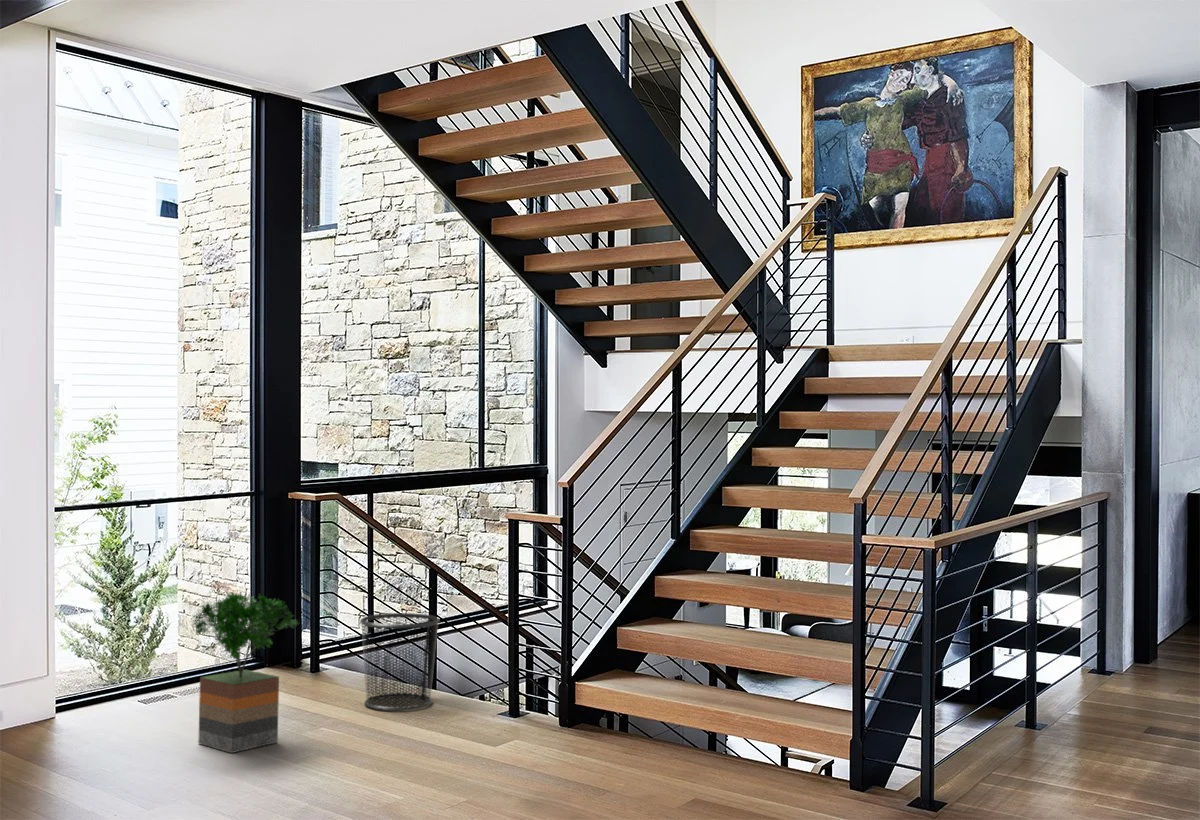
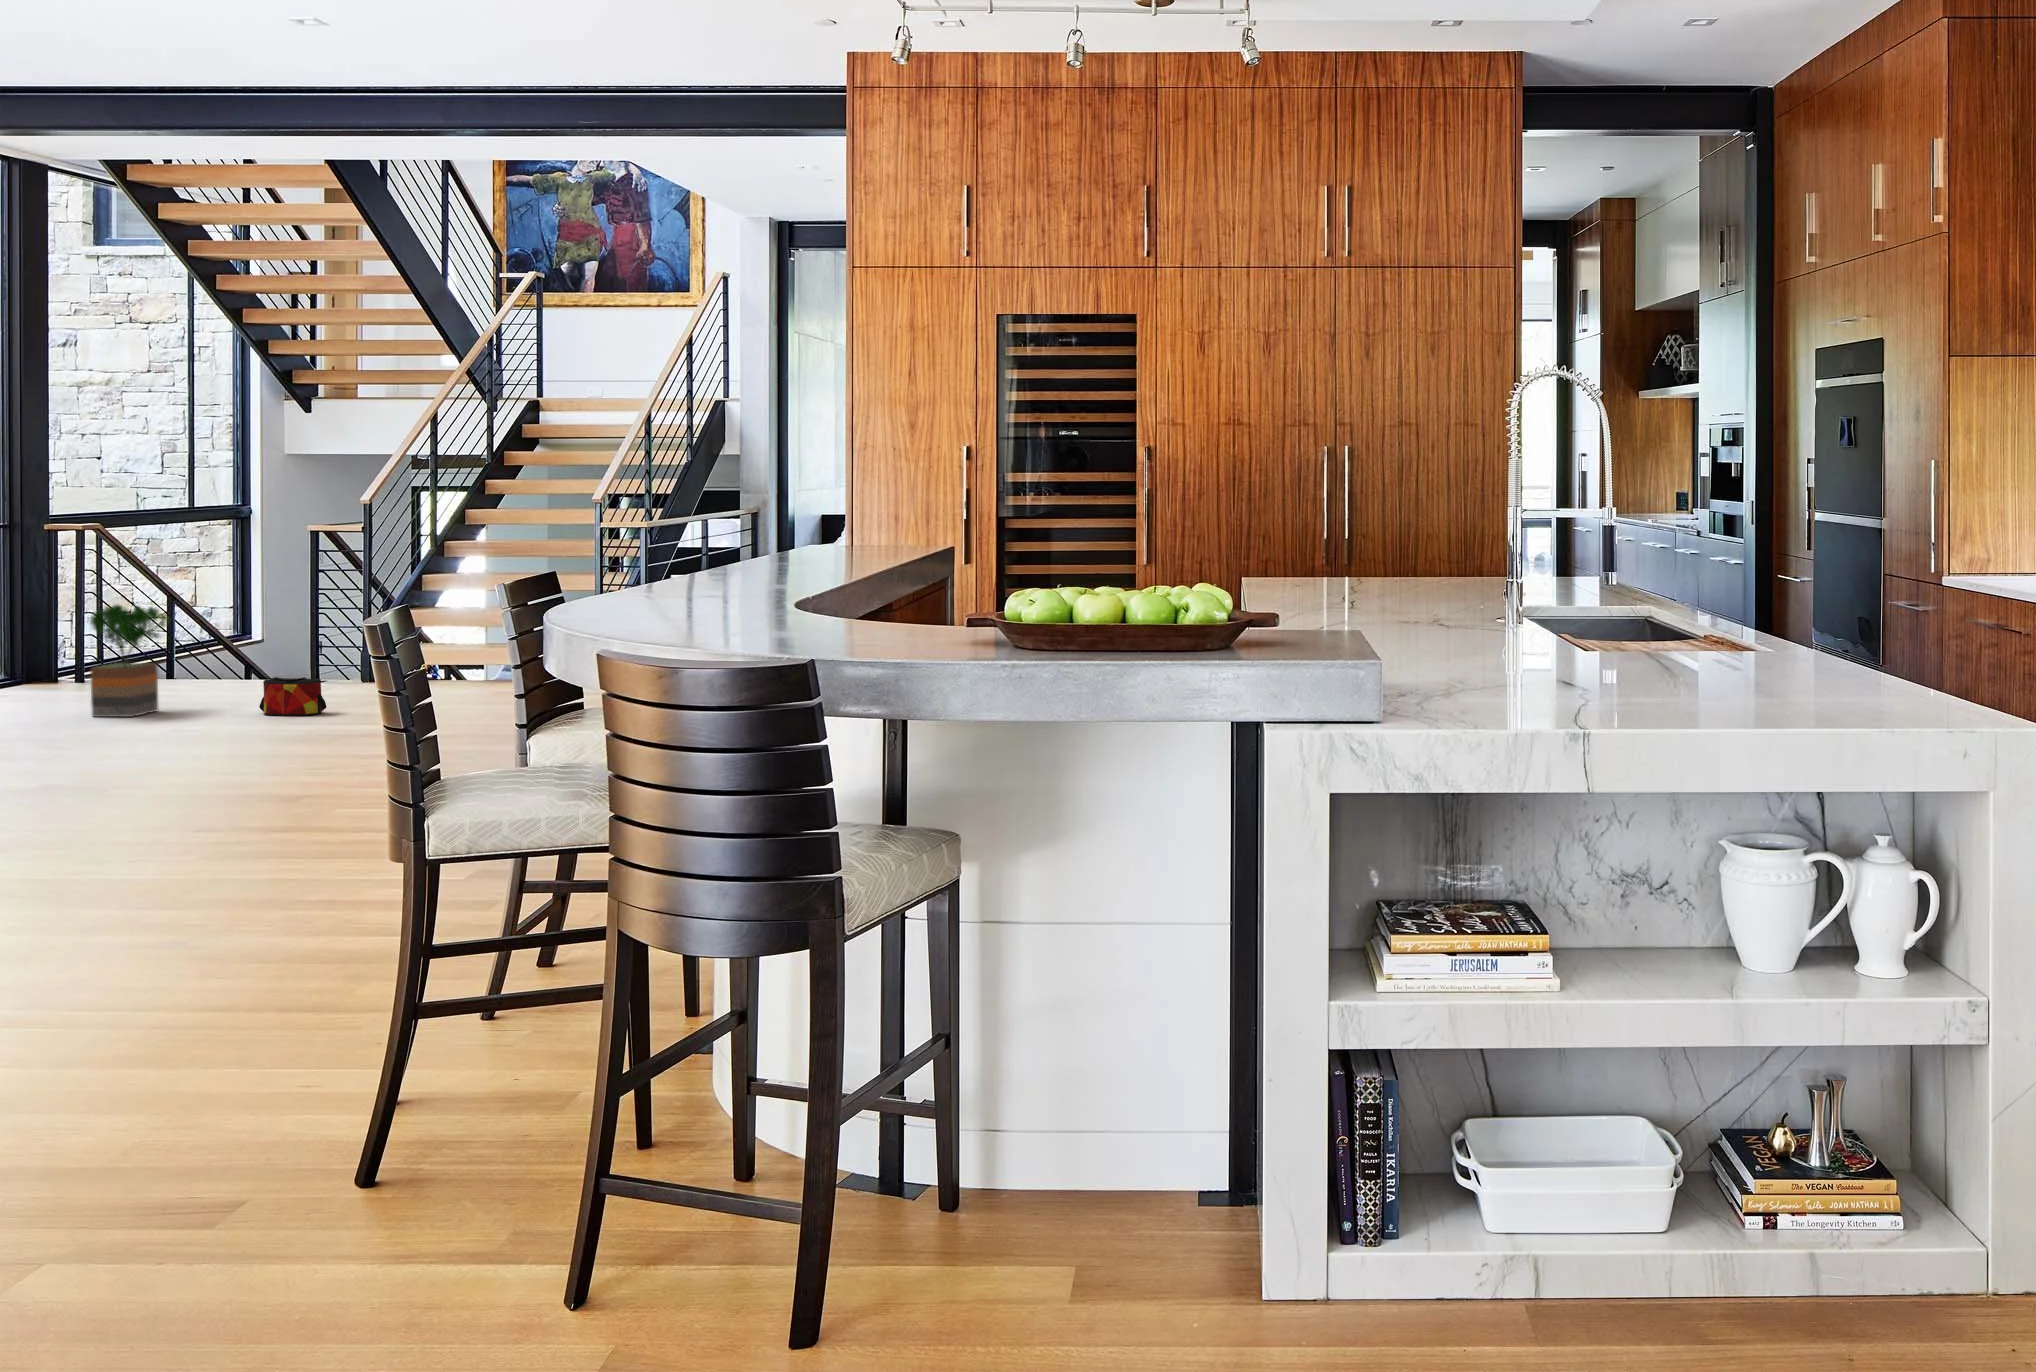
waste bin: present [360,613,440,711] -> none [183,623,255,694]
bag: none [368,722,443,792] -> present [259,677,326,716]

